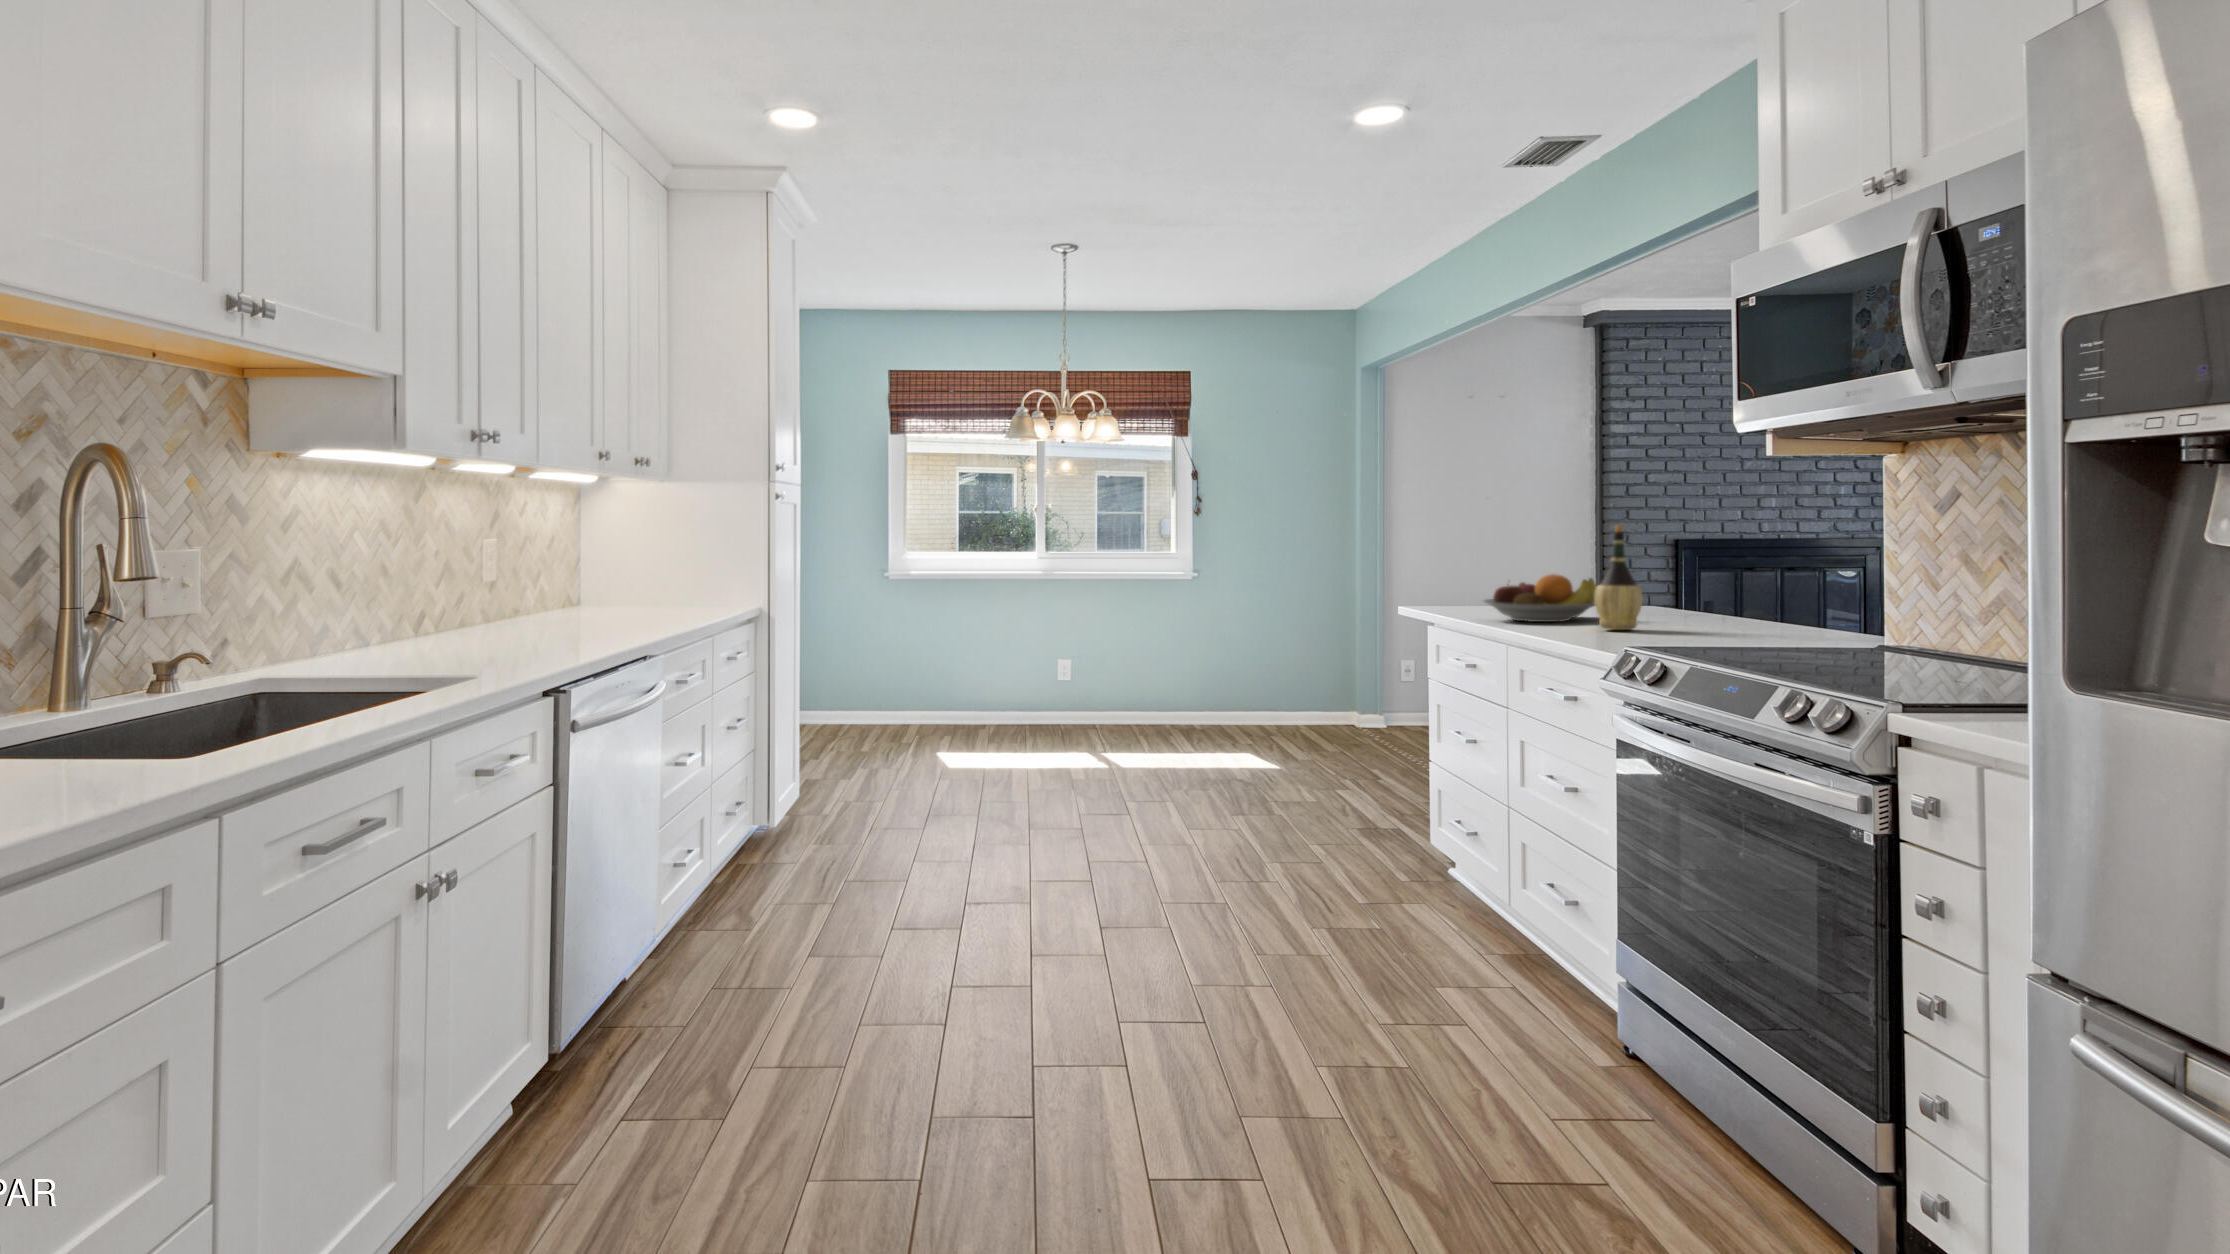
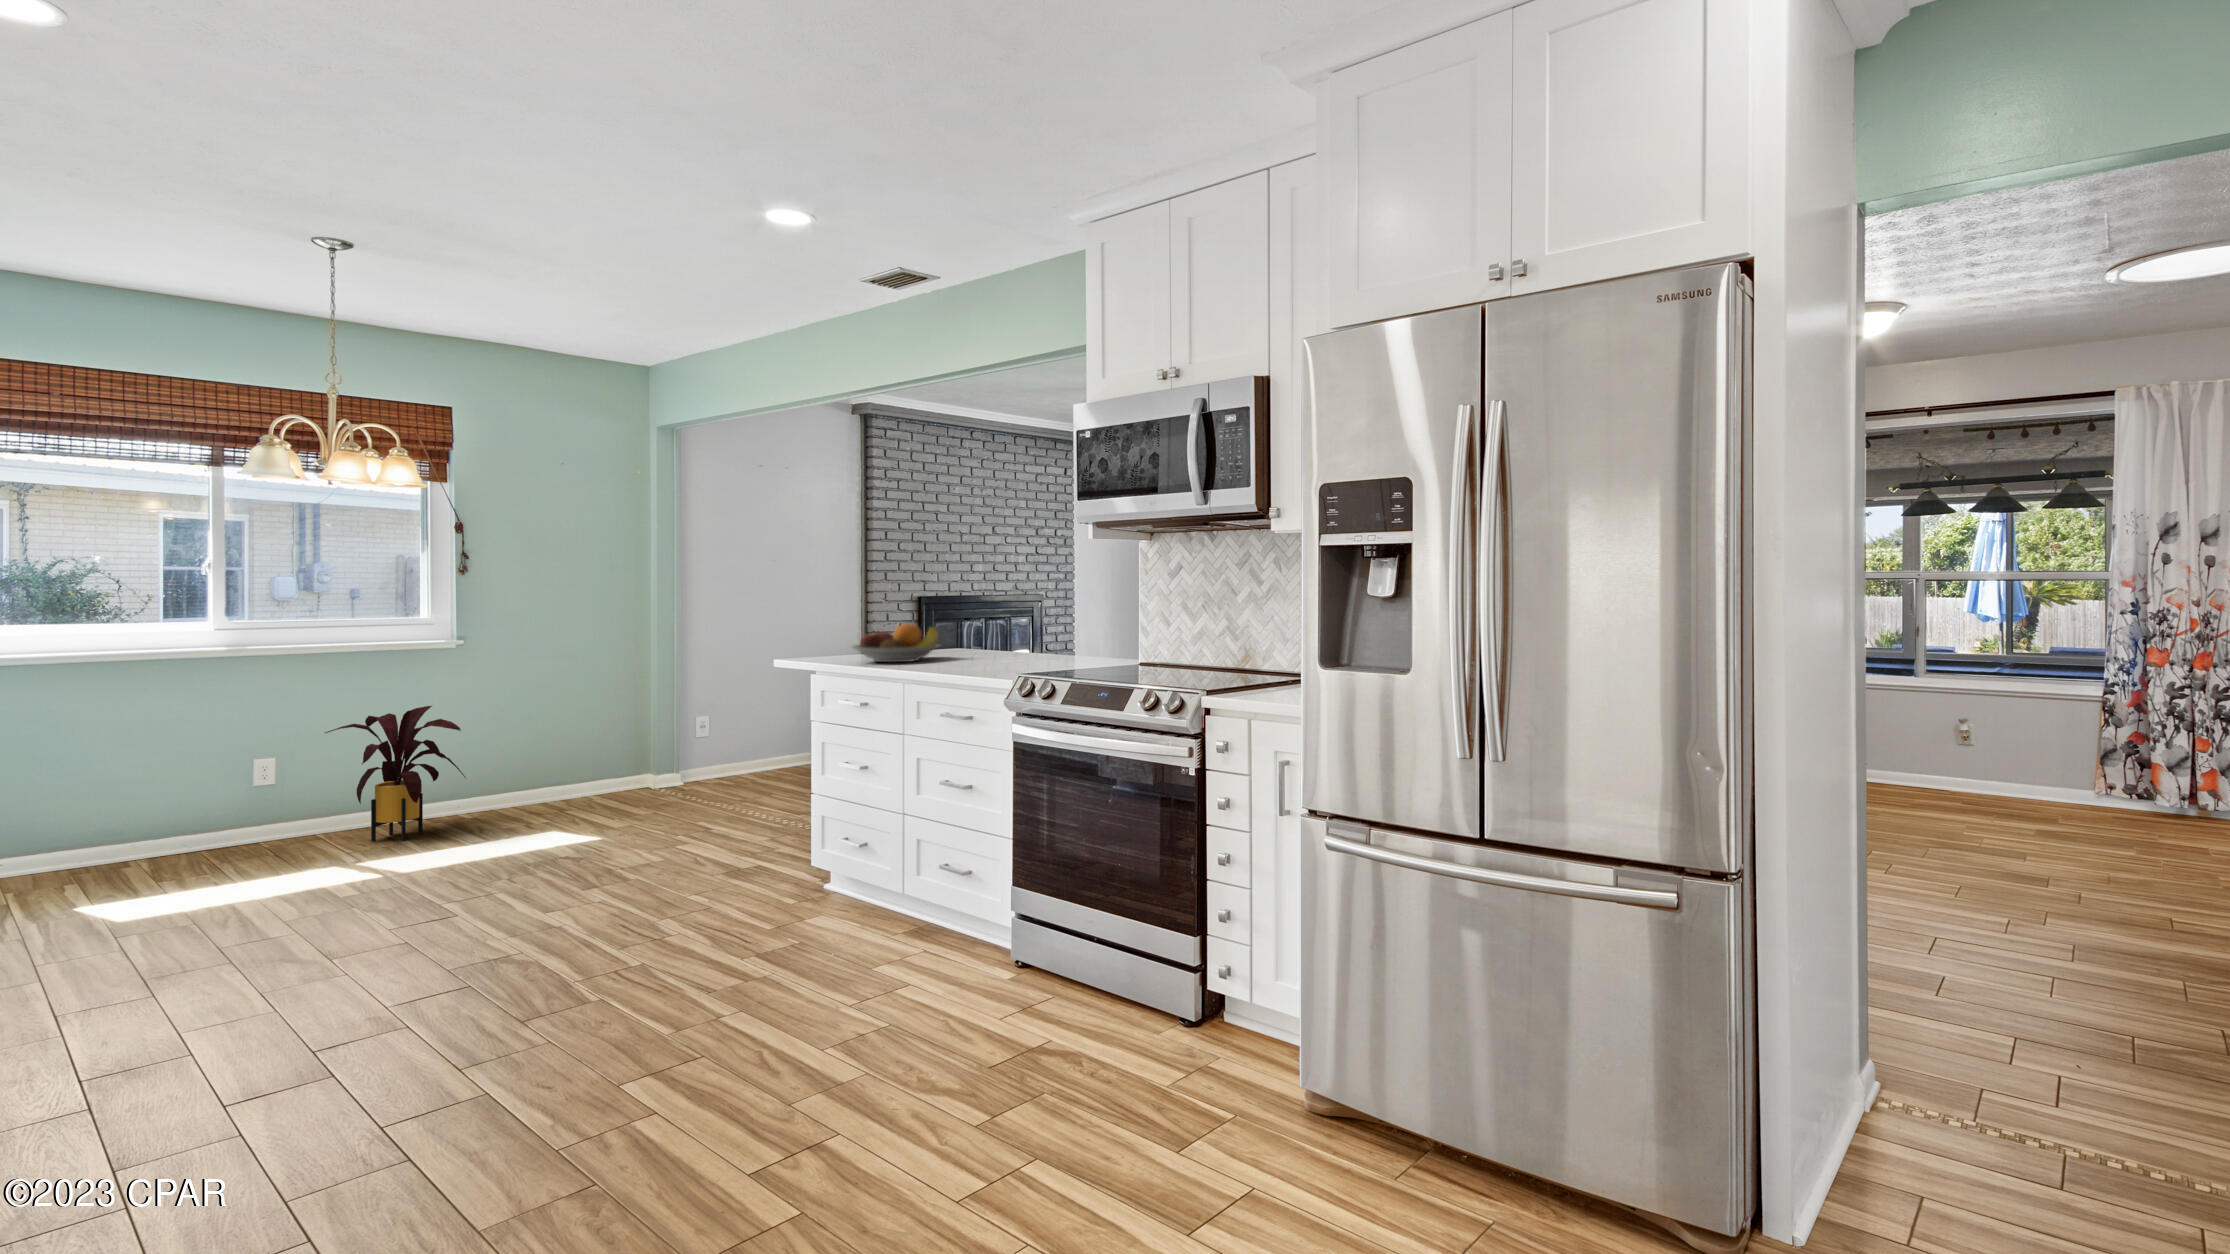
wine bottle: present [1595,525,1642,630] -> none [952,584,985,664]
house plant: none [1088,636,1183,748] -> present [325,706,466,841]

